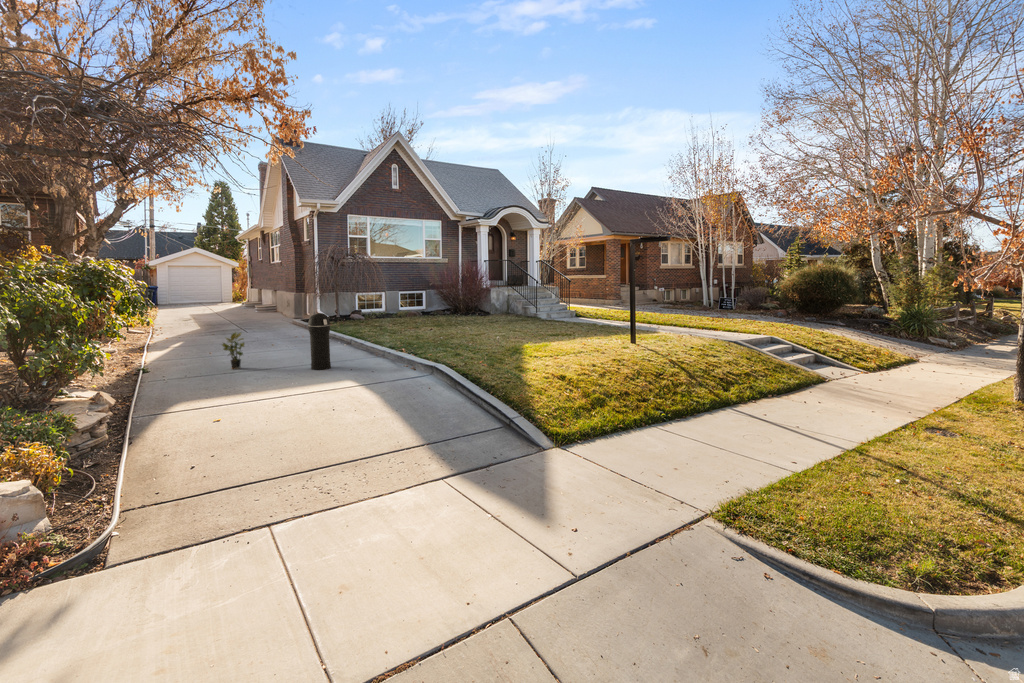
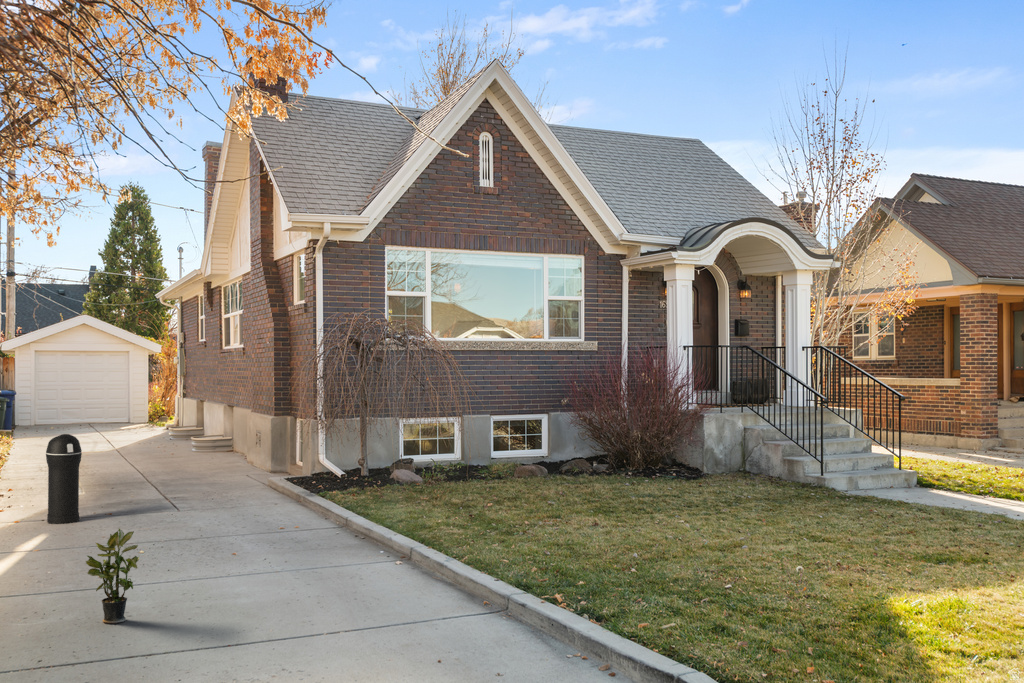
trash can: present [308,313,331,370] -> present [46,434,82,524]

